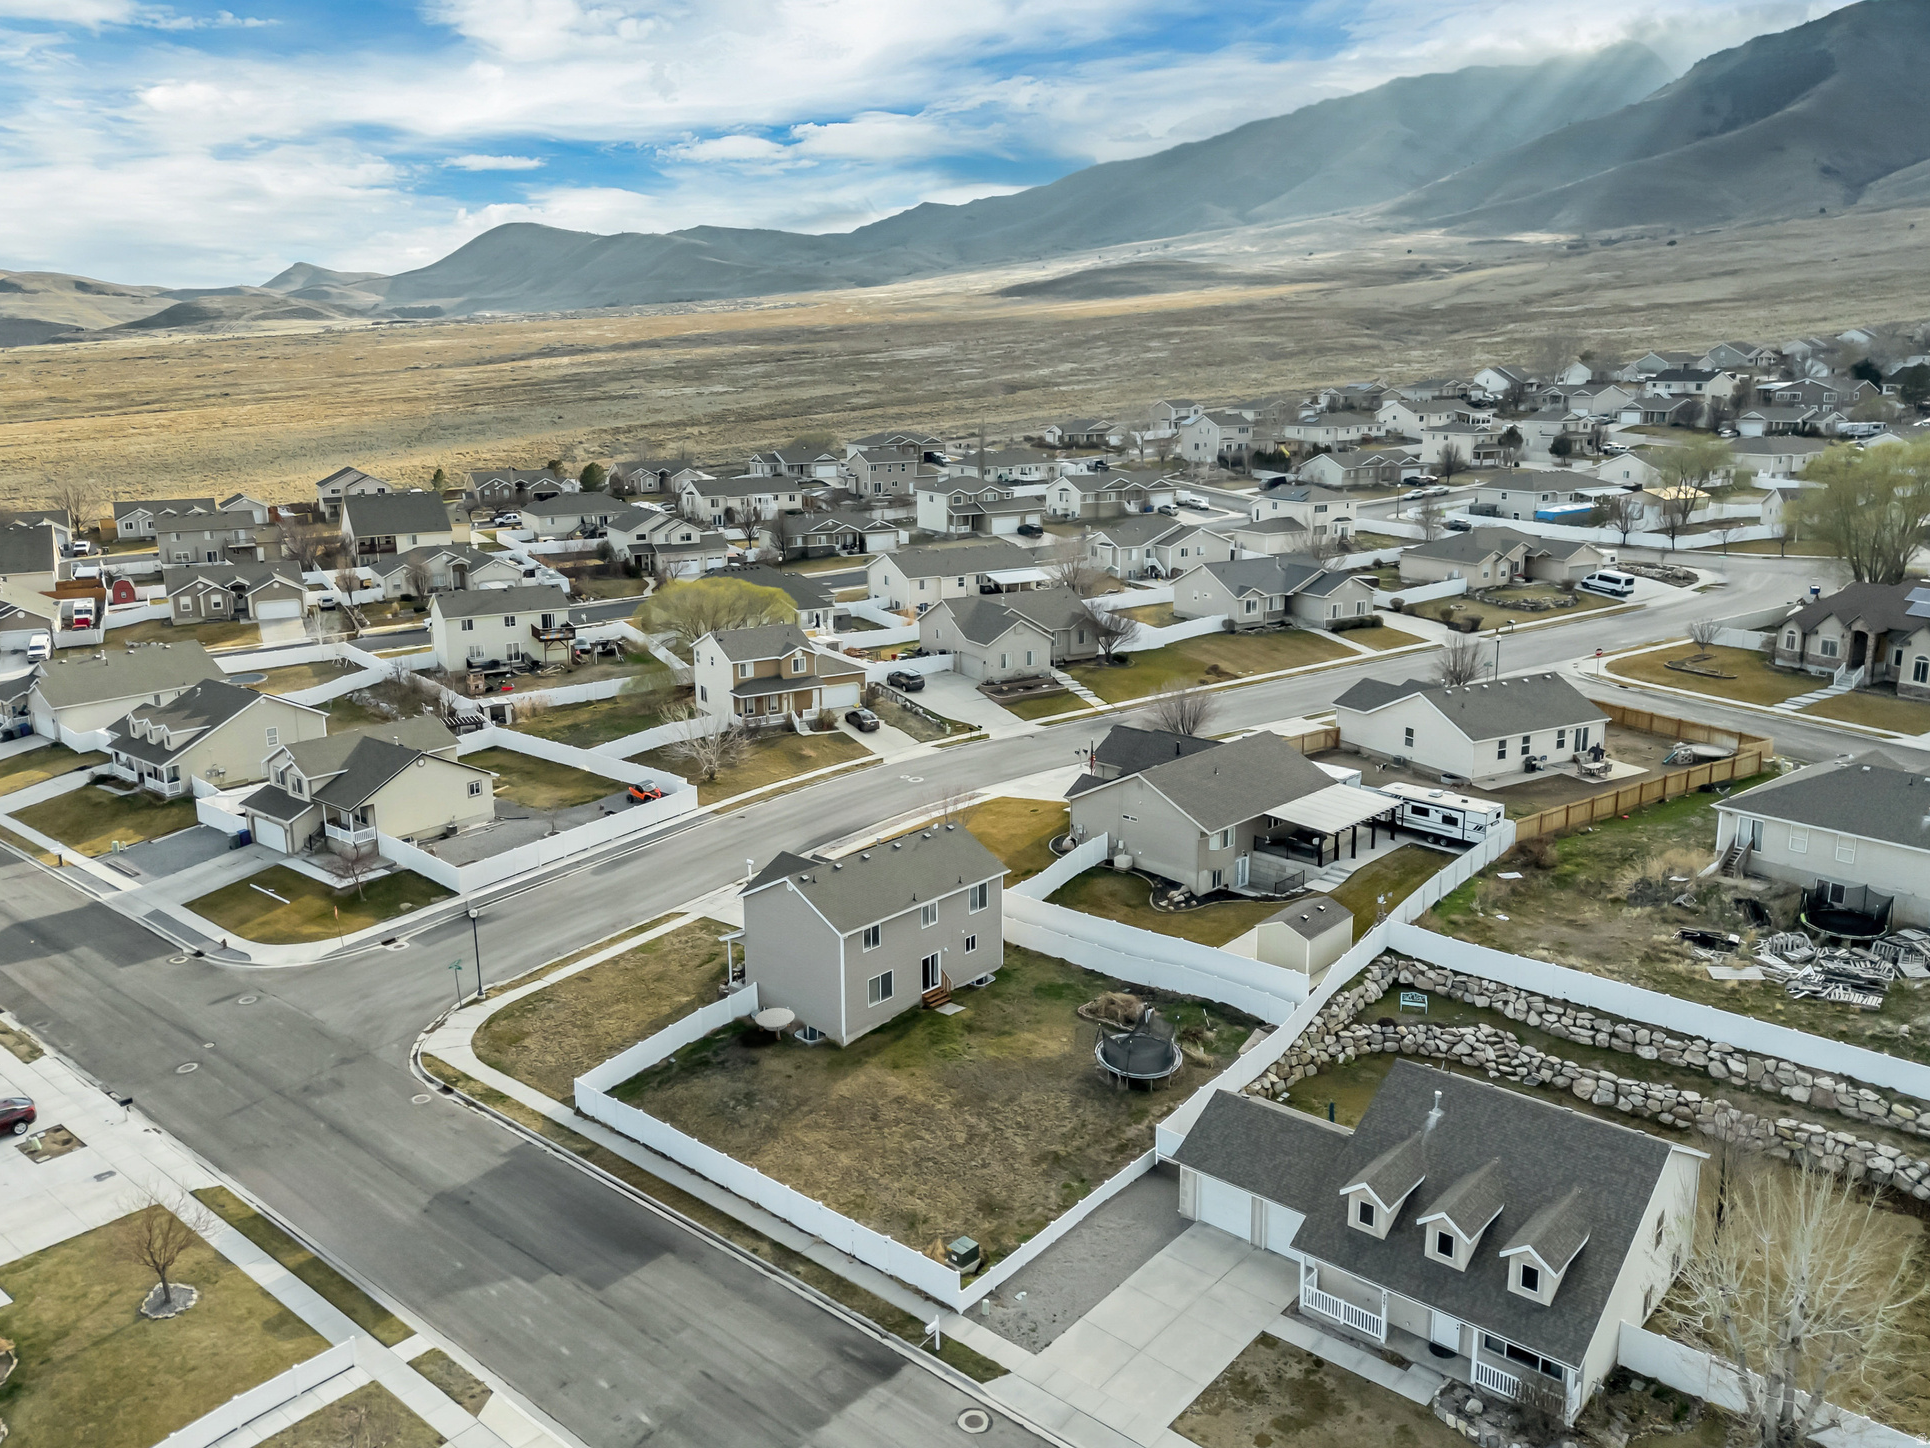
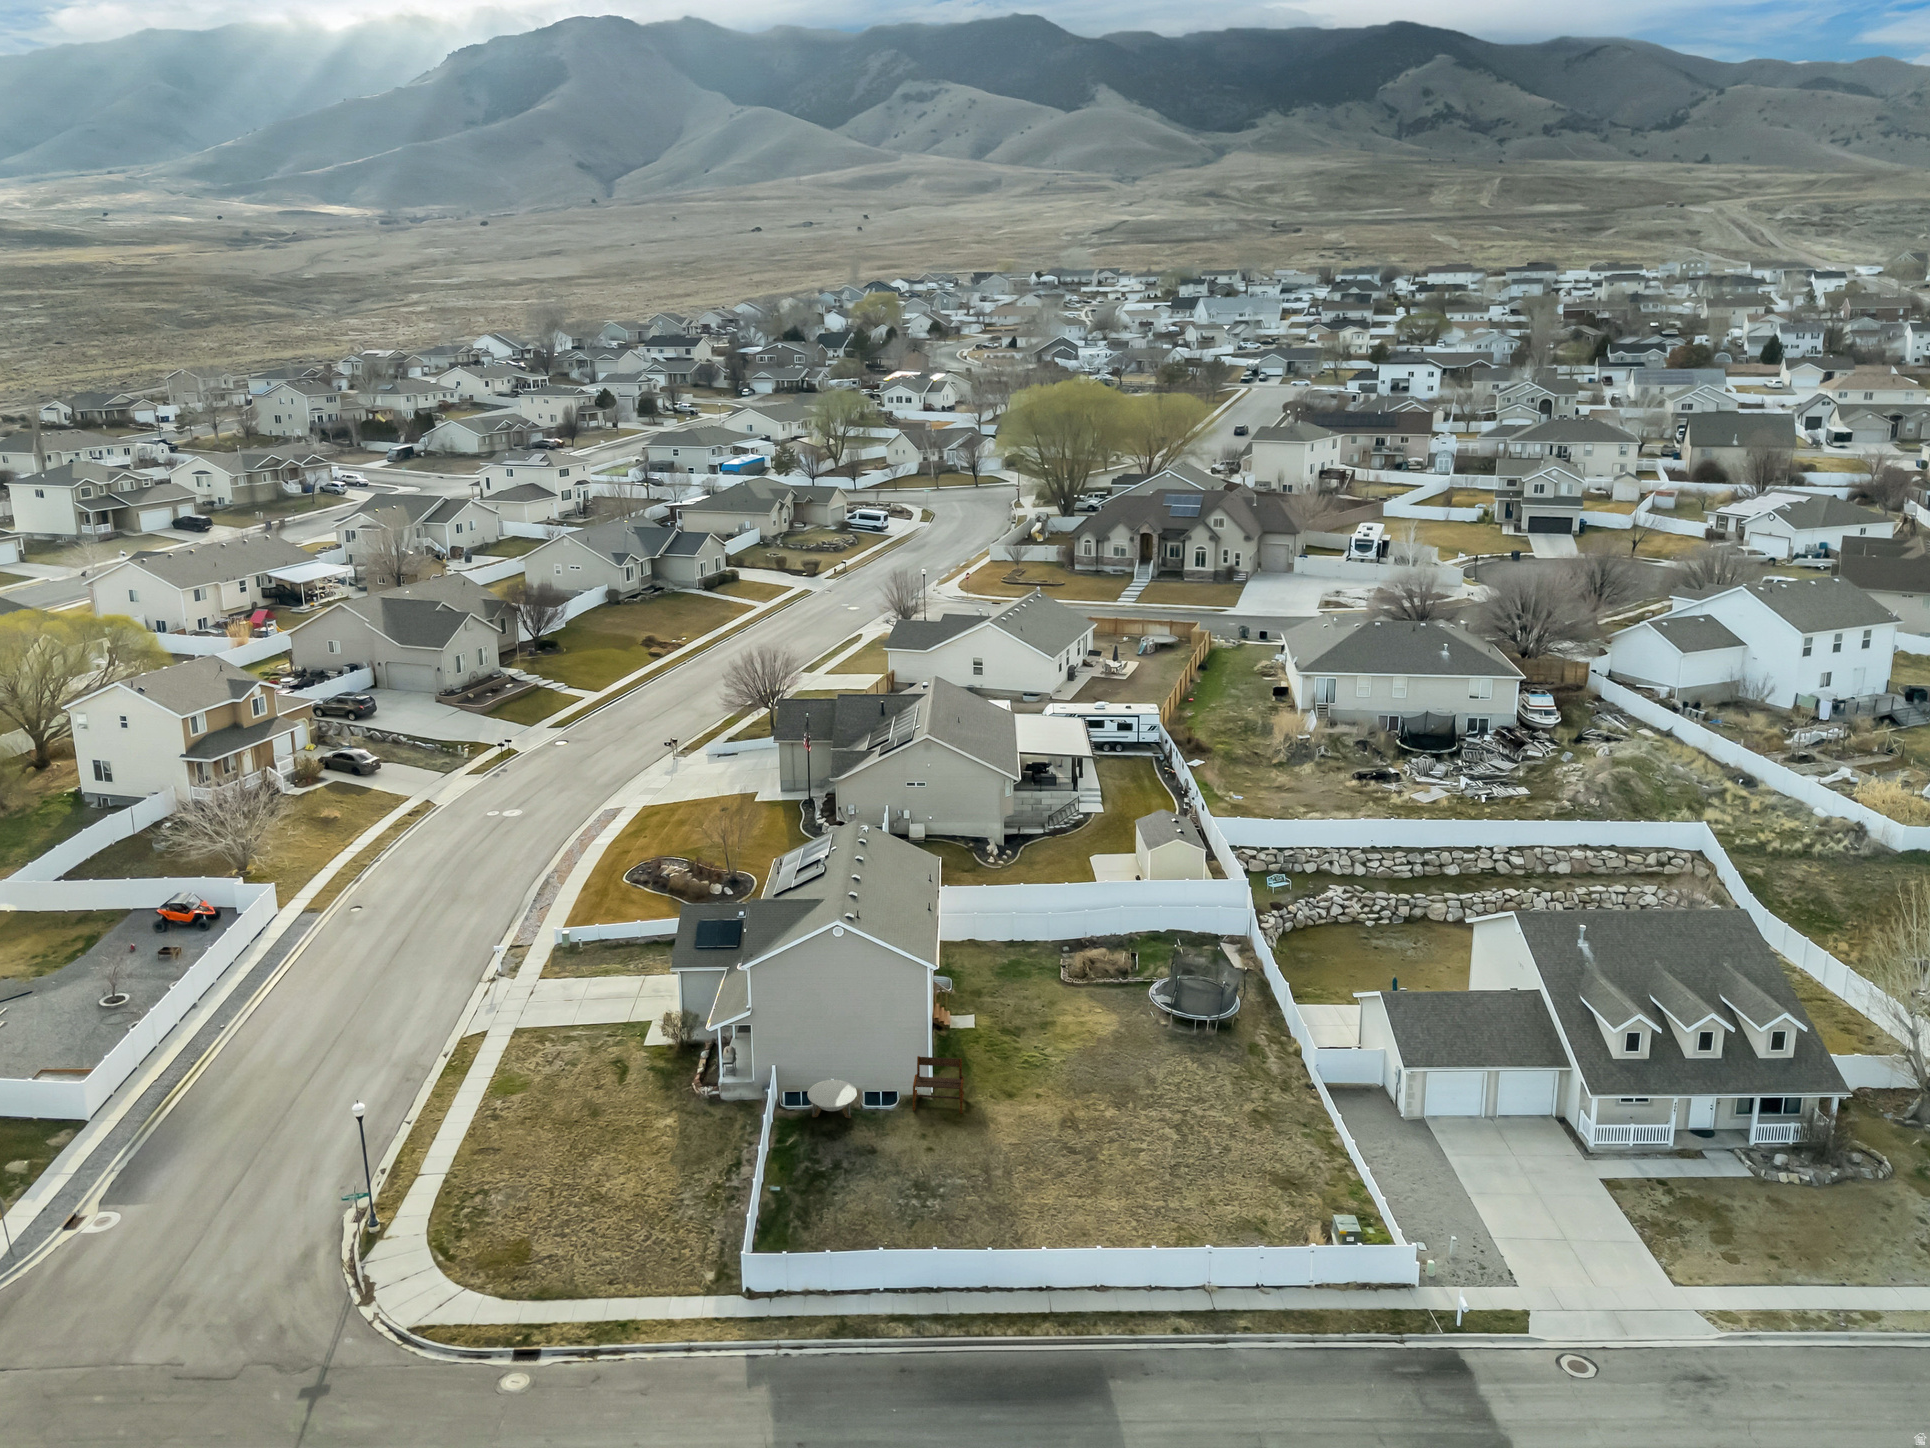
bench: none [822,1011,866,1066] -> present [913,1056,964,1113]

